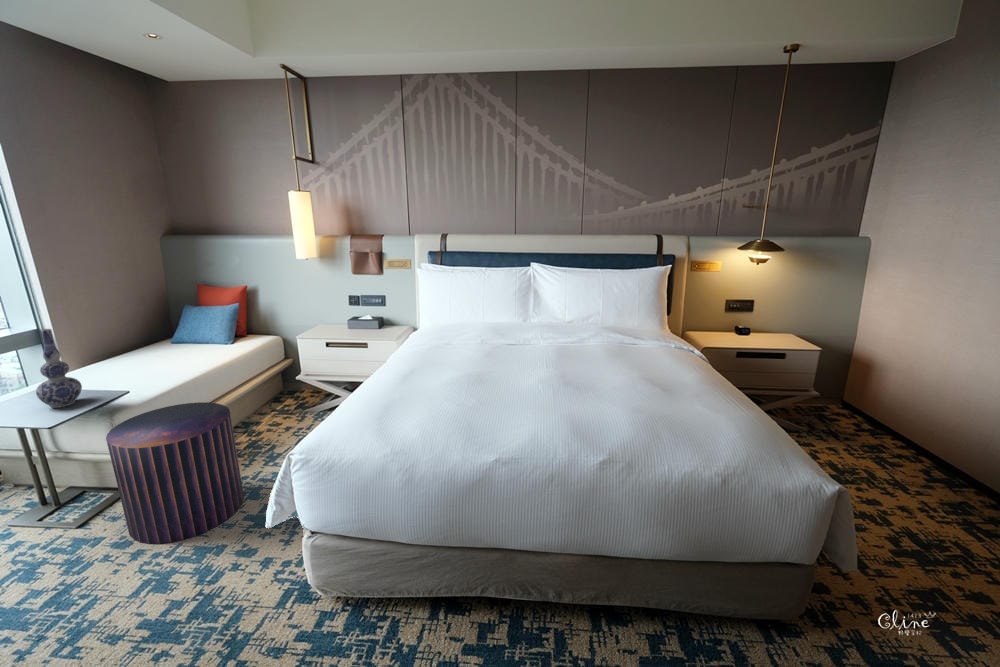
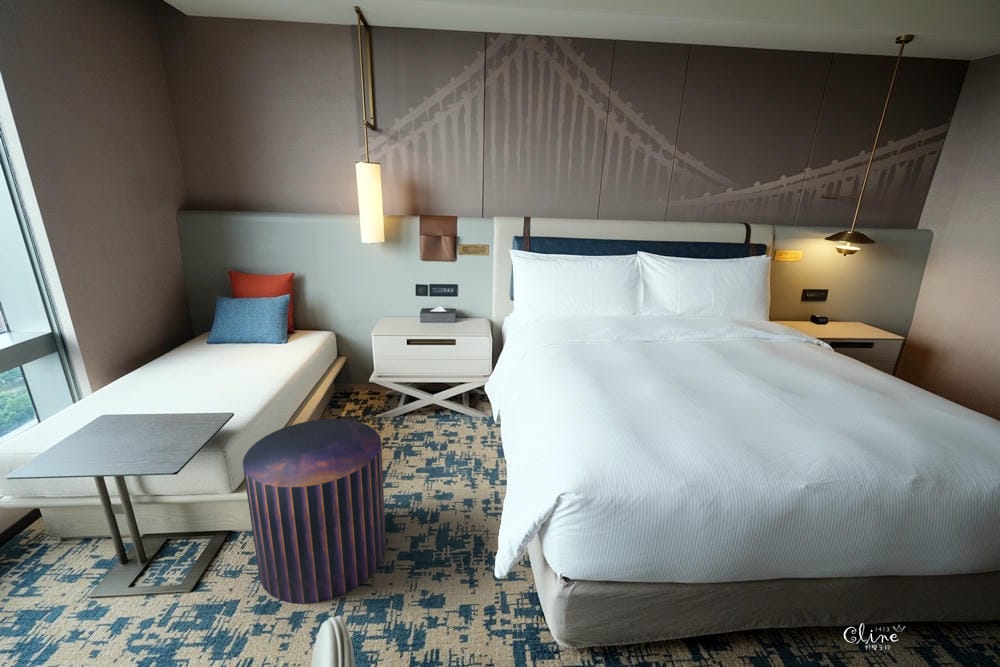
vase: present [36,329,82,408] -> none [125,333,180,438]

